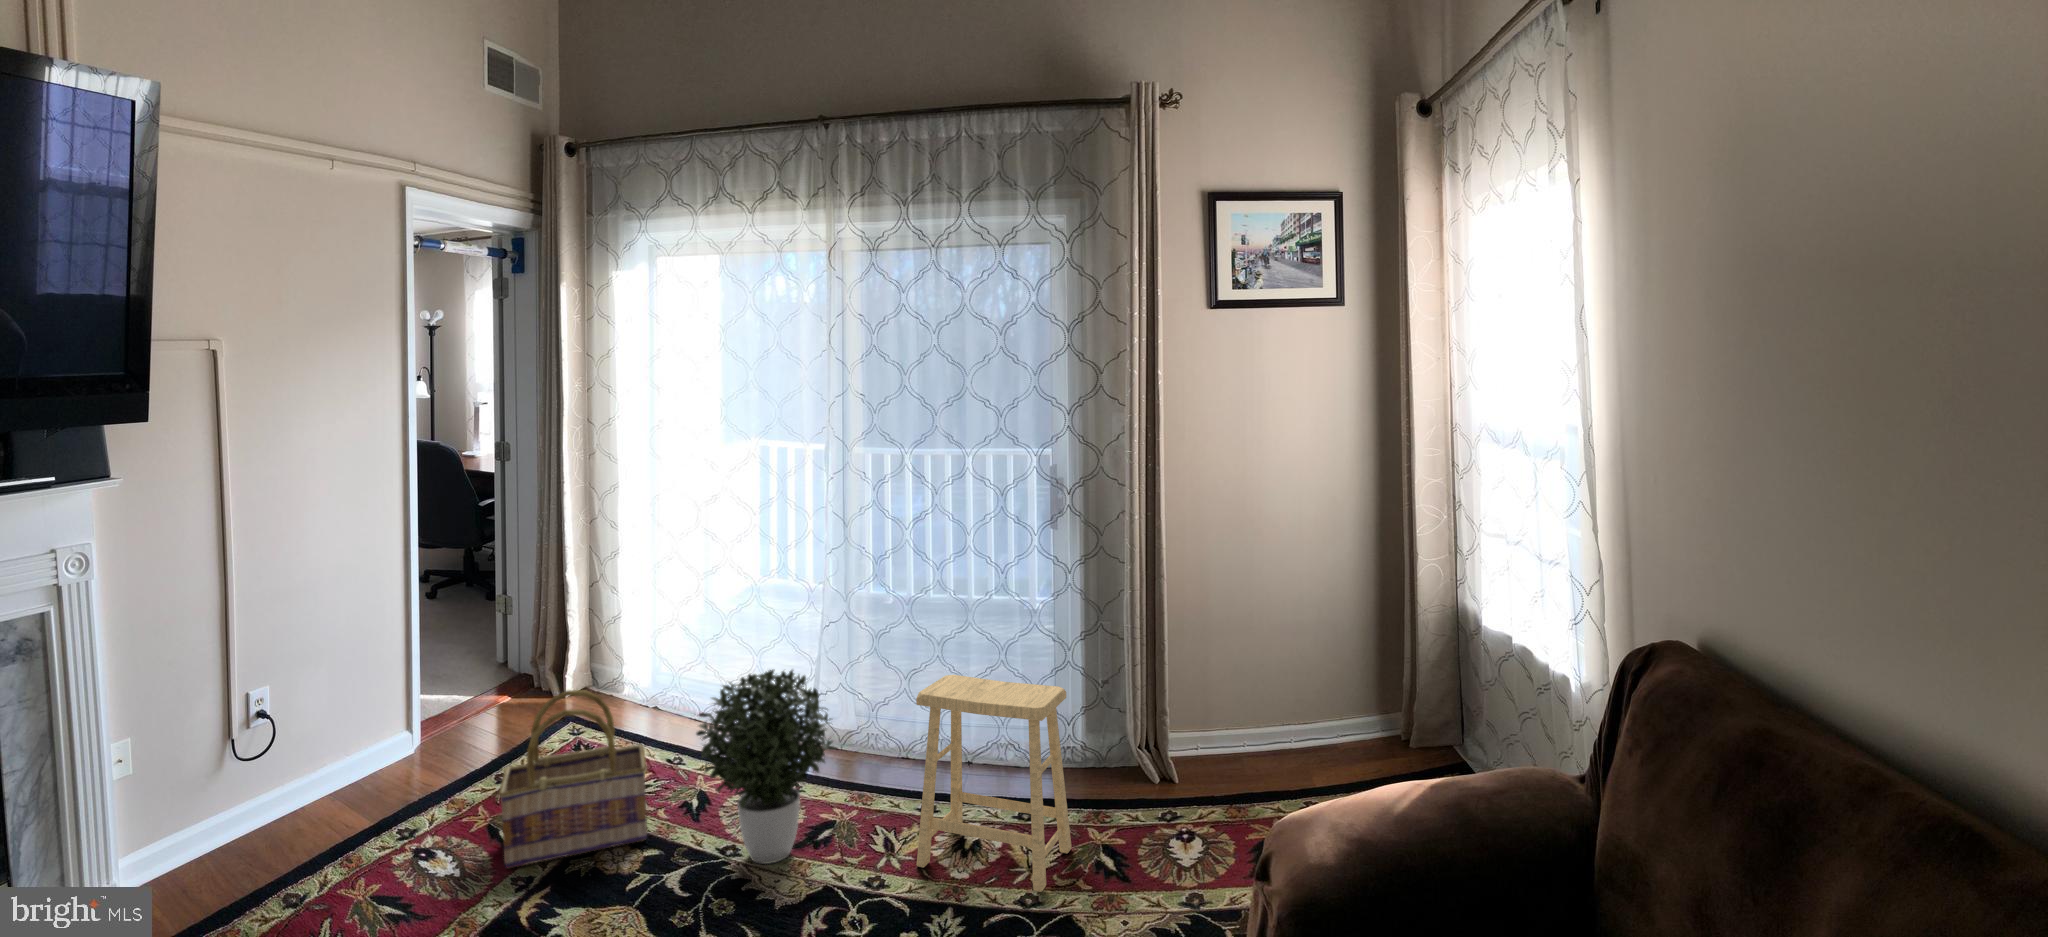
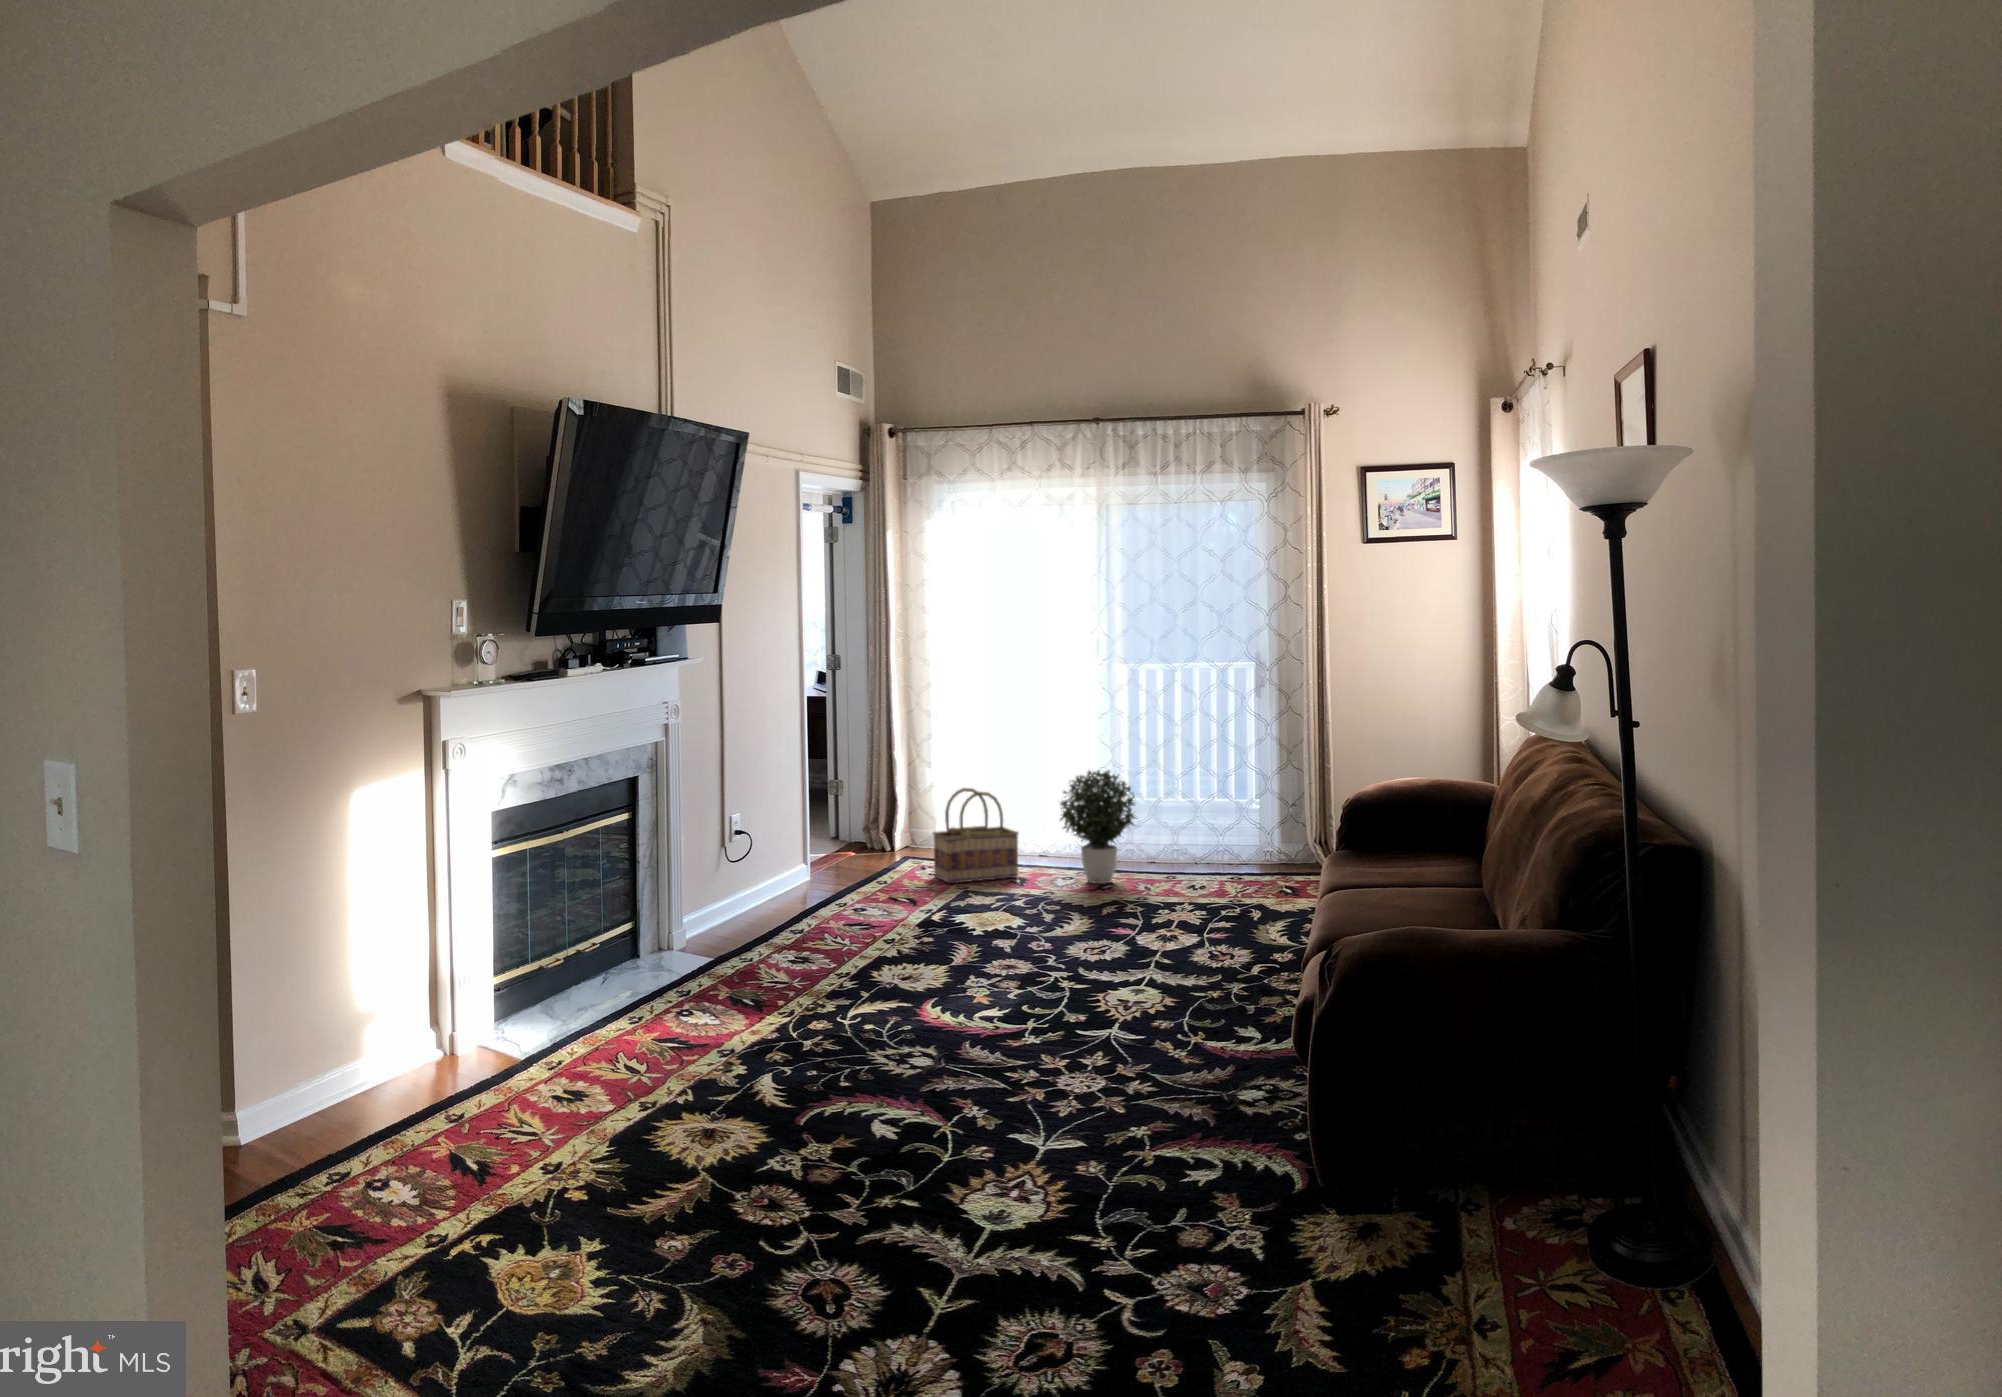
footstool: present [916,675,1072,892] -> none [1191,777,1285,891]

